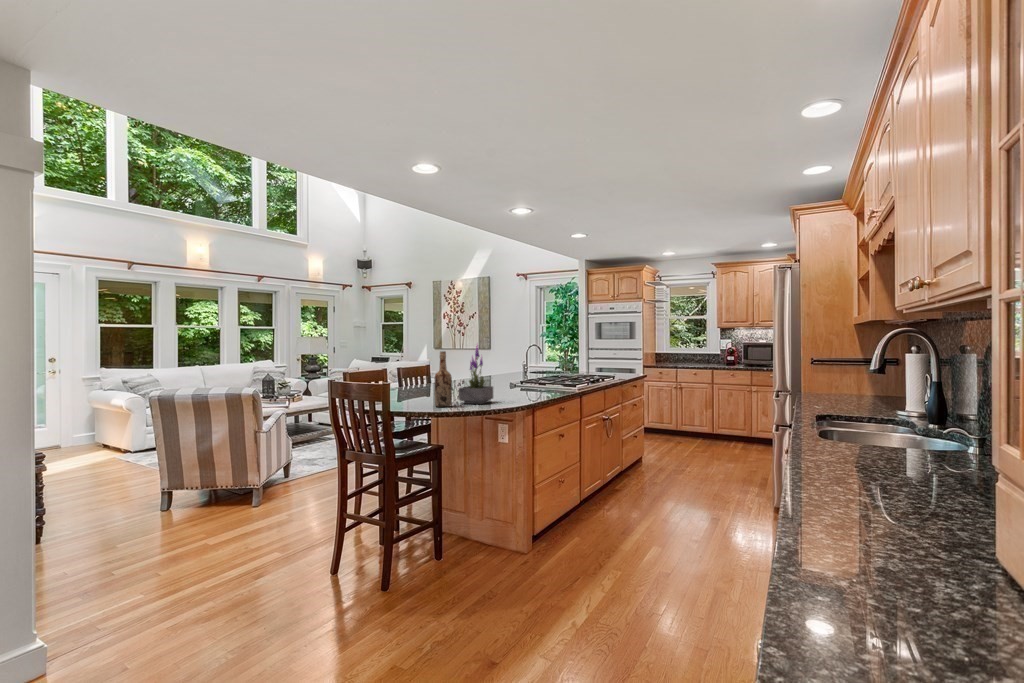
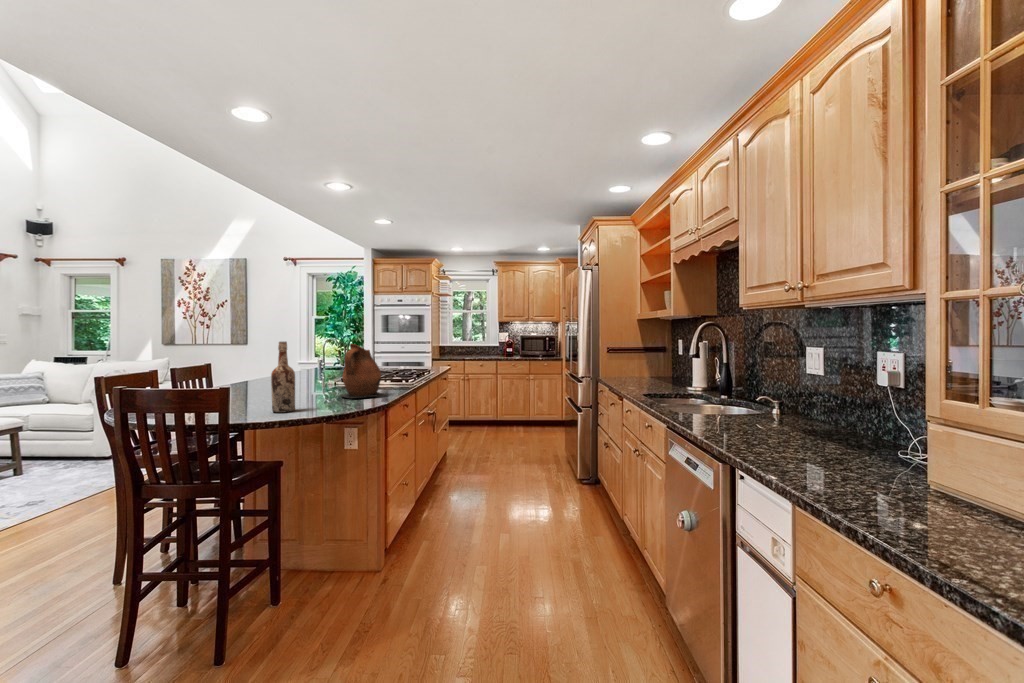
potted plant: present [459,345,493,404] -> none [299,331,341,406]
ceramic pitcher: none [498,353,536,400] -> present [341,344,386,398]

